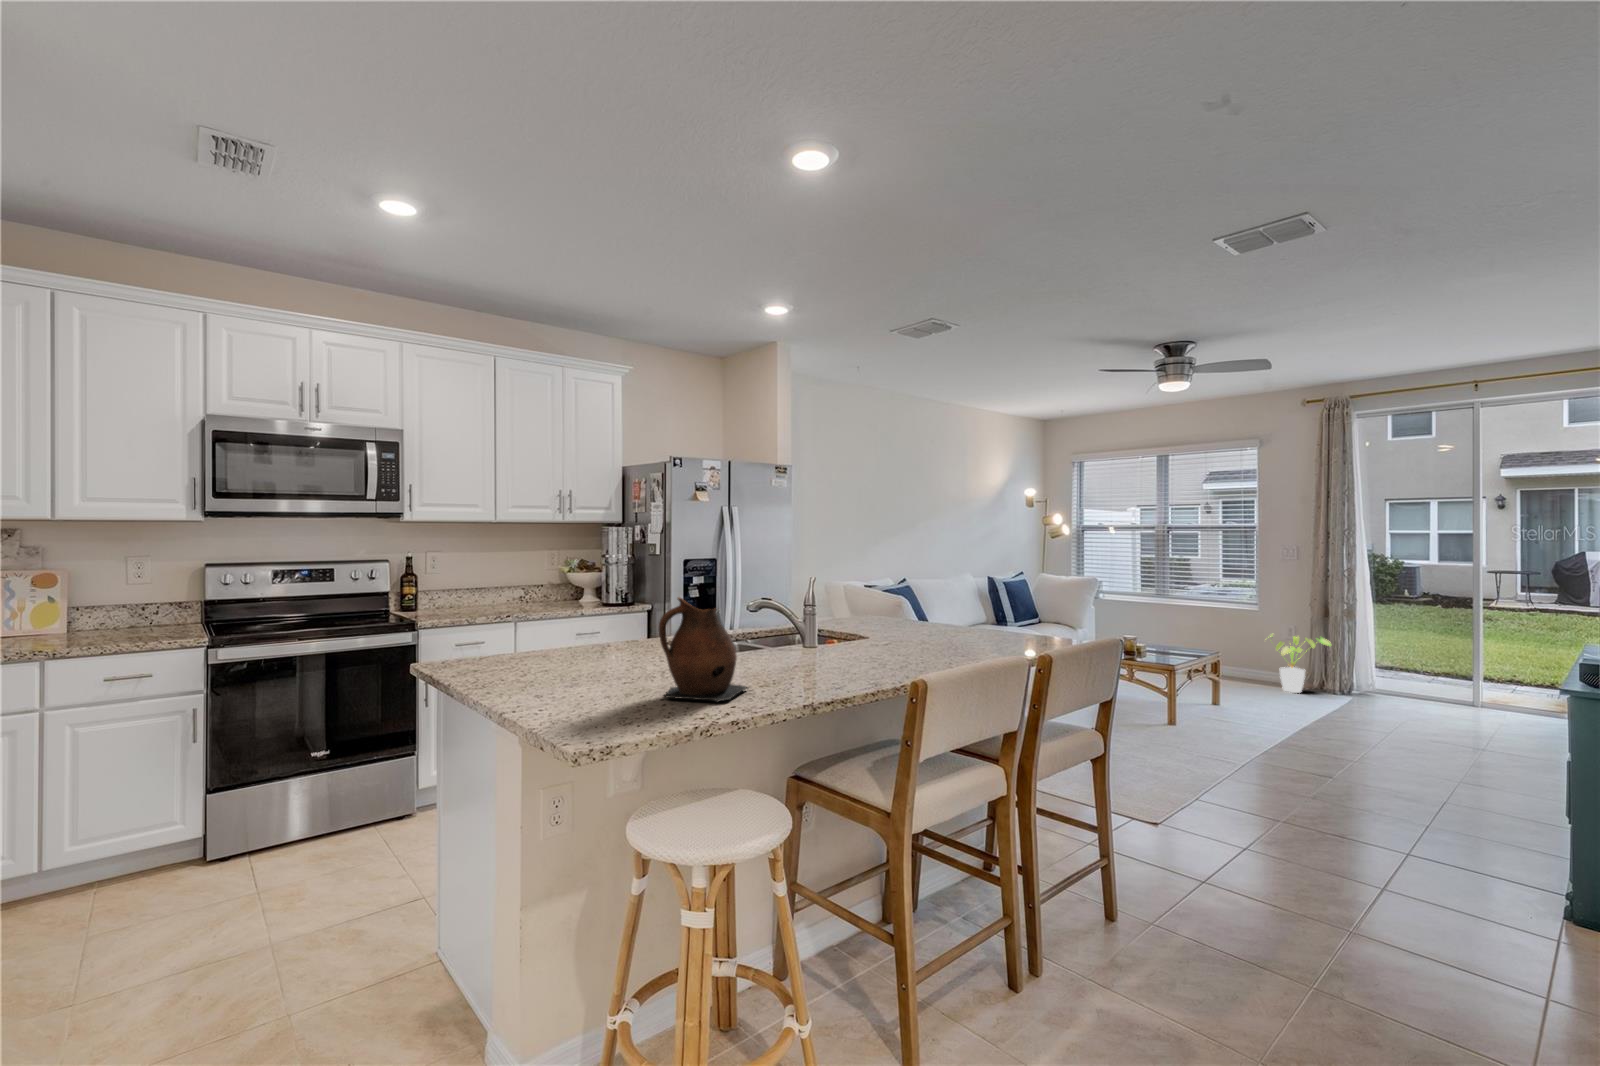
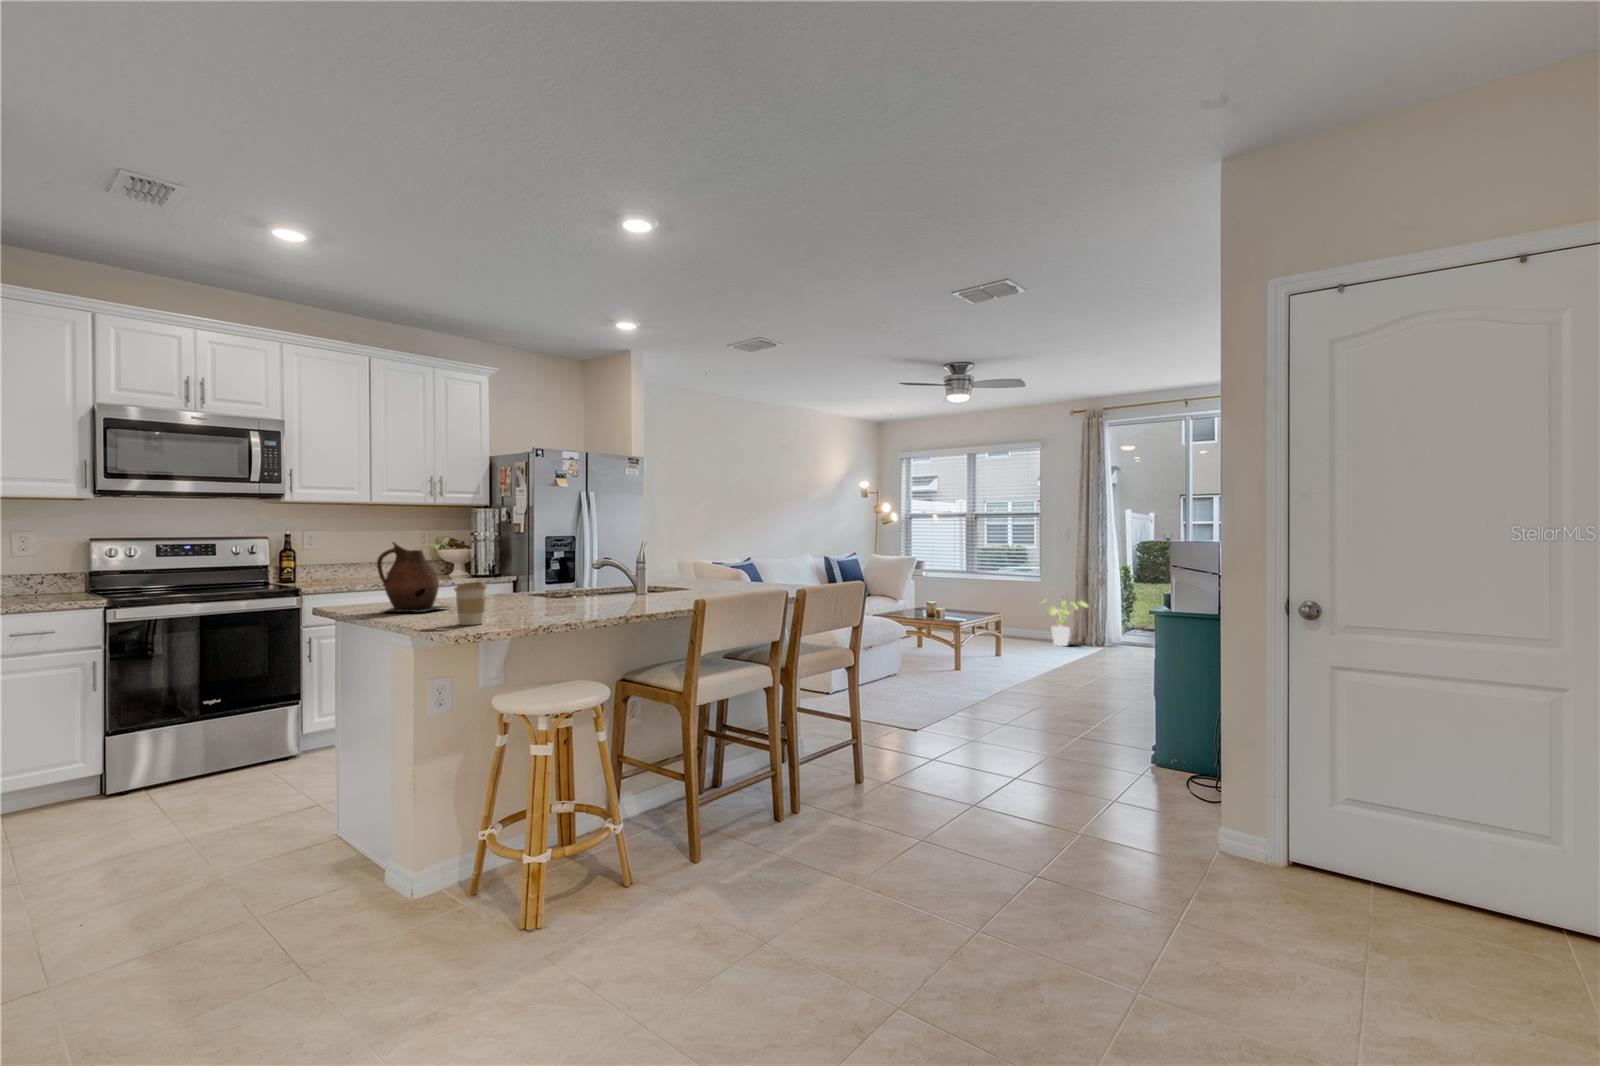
ceramic pitcher: present [659,598,748,703] -> present [377,542,448,613]
coffee cup: none [587,662,632,727] -> present [454,581,487,625]

